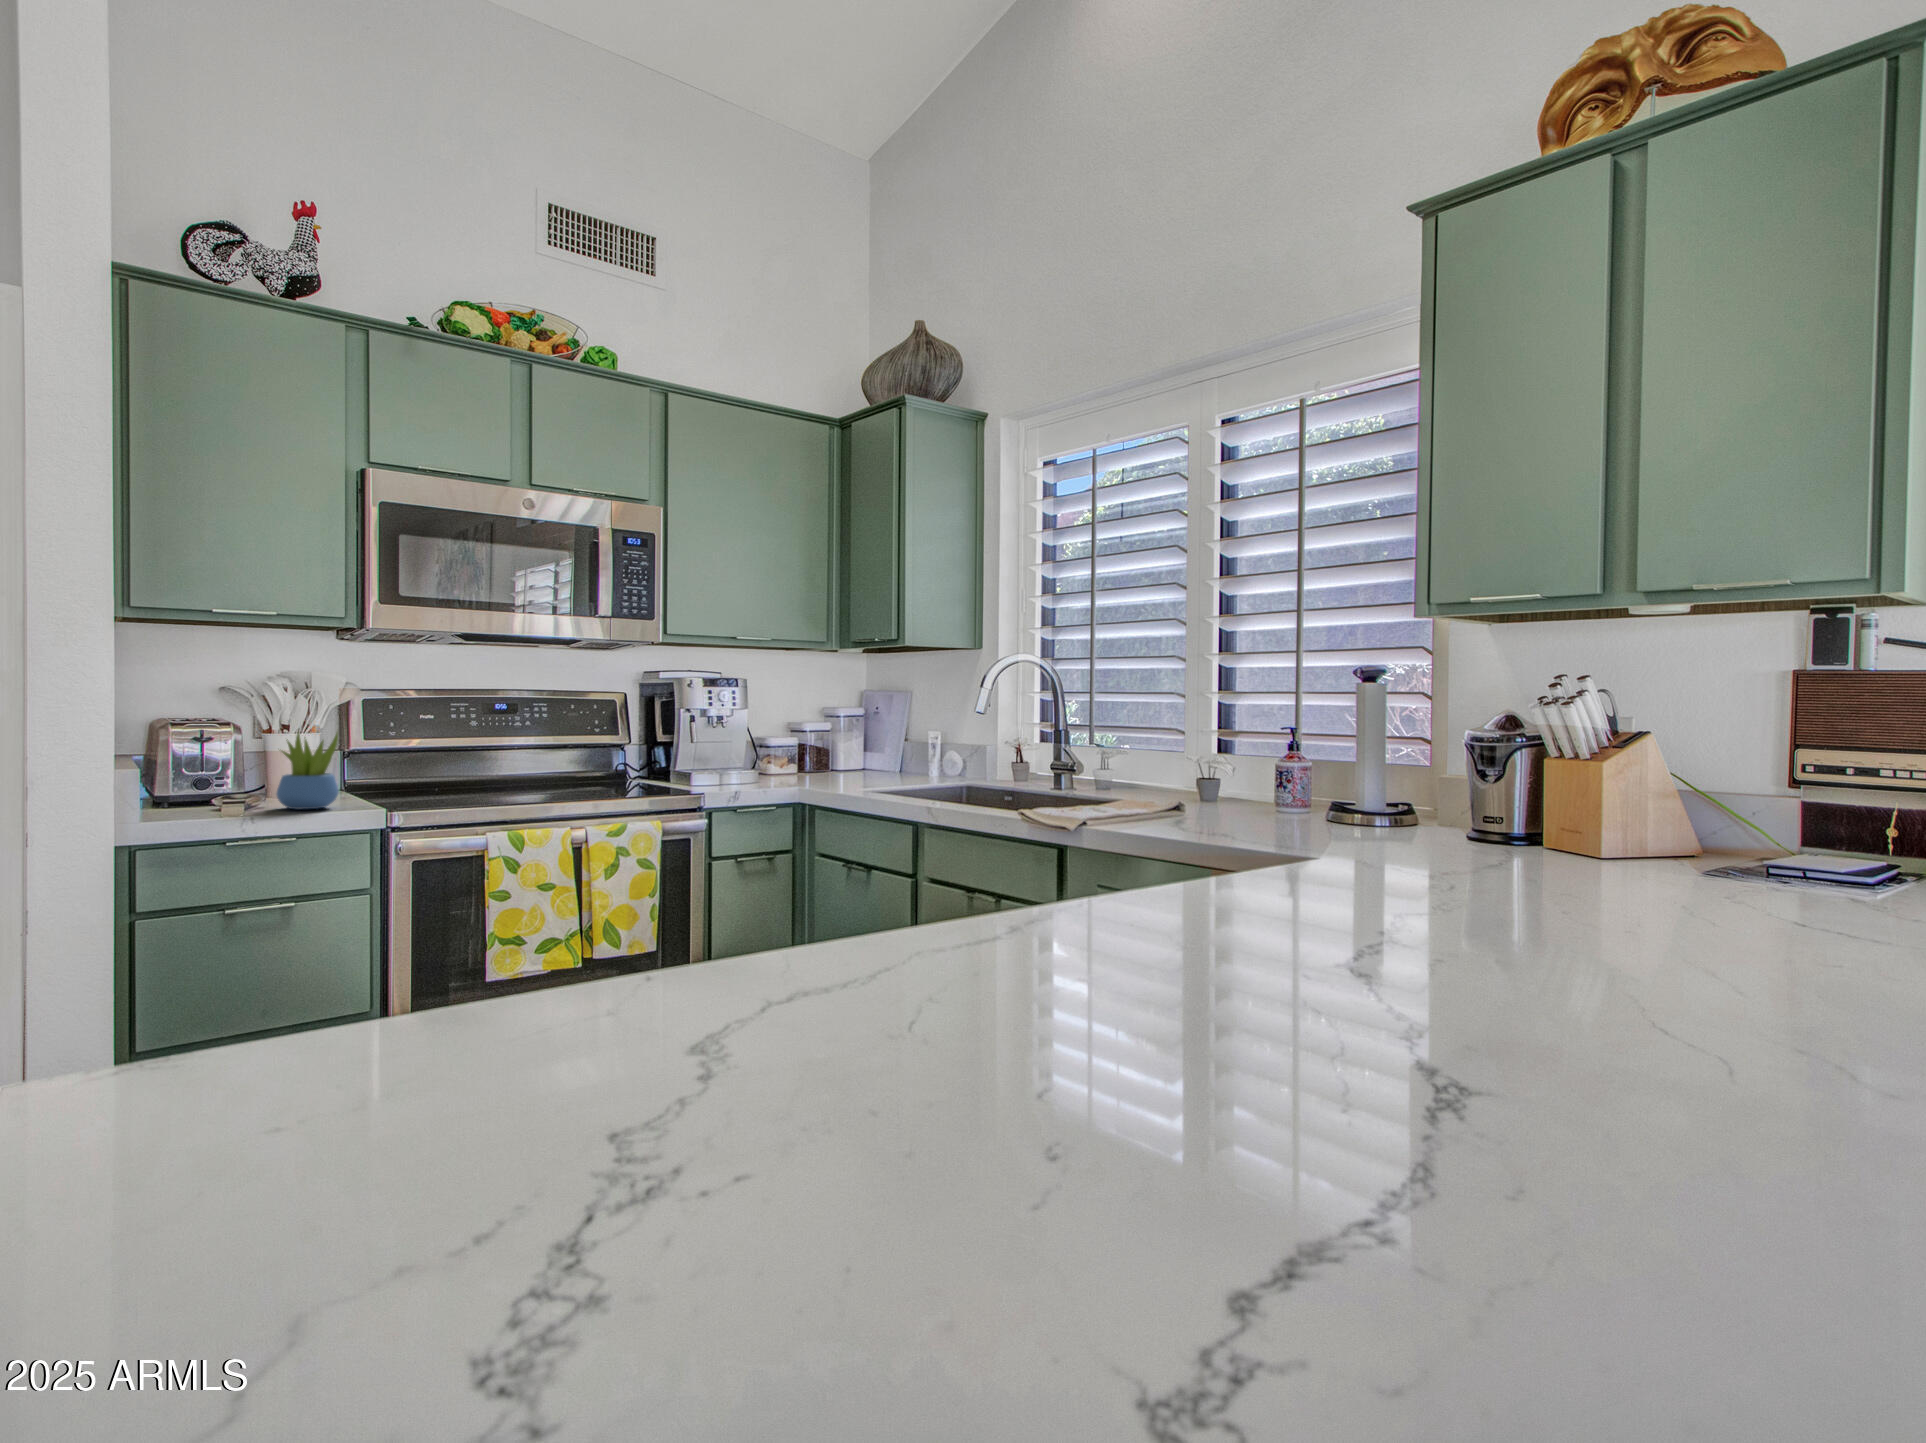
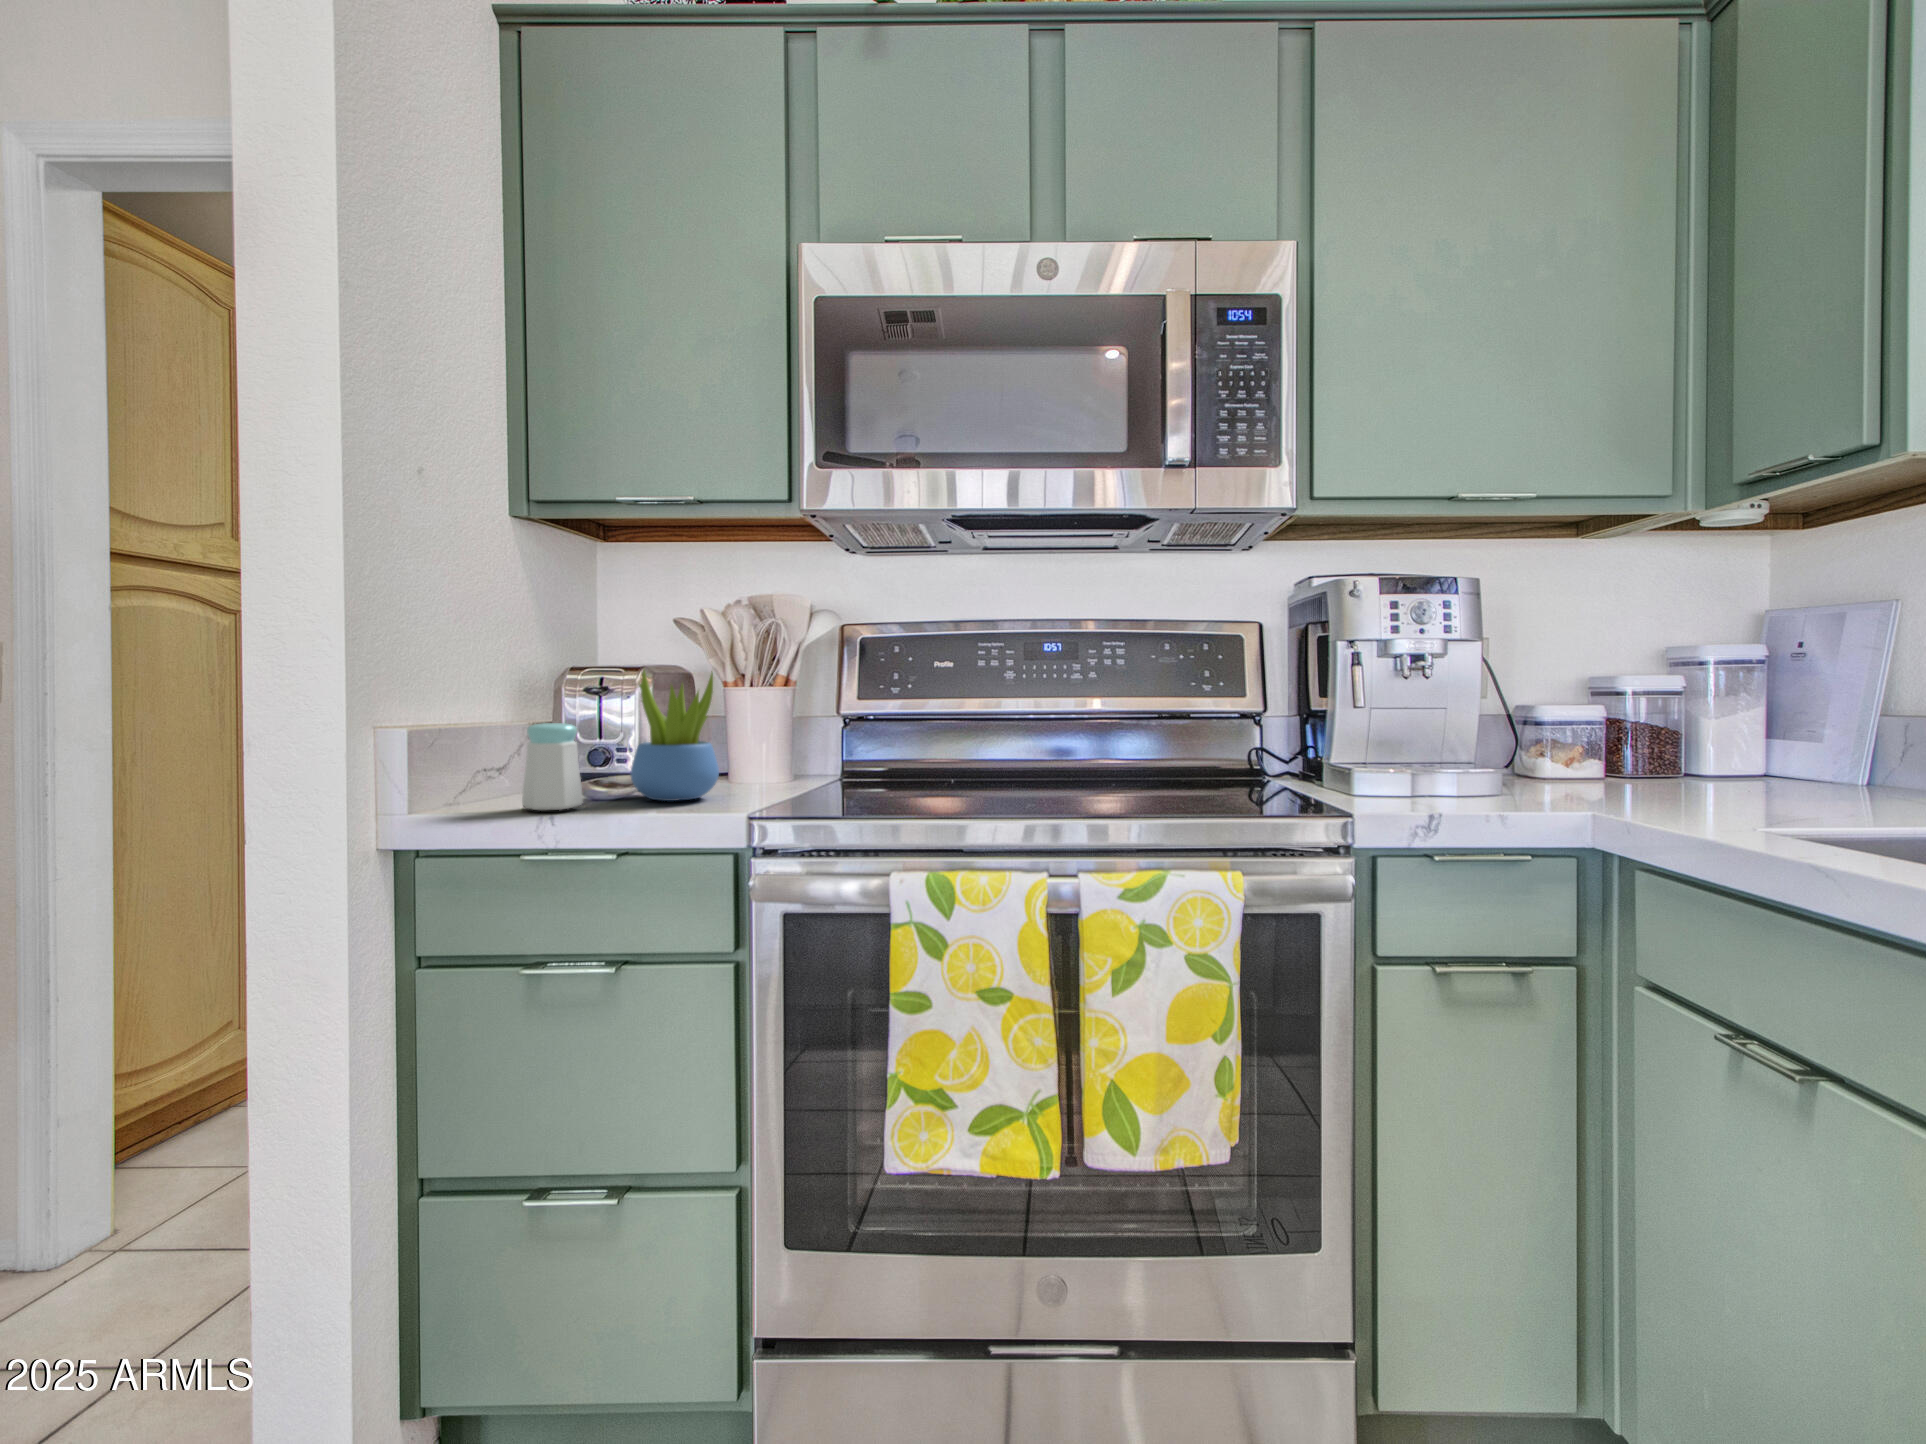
salt shaker: none [229,765,268,817] -> present [522,723,583,810]

